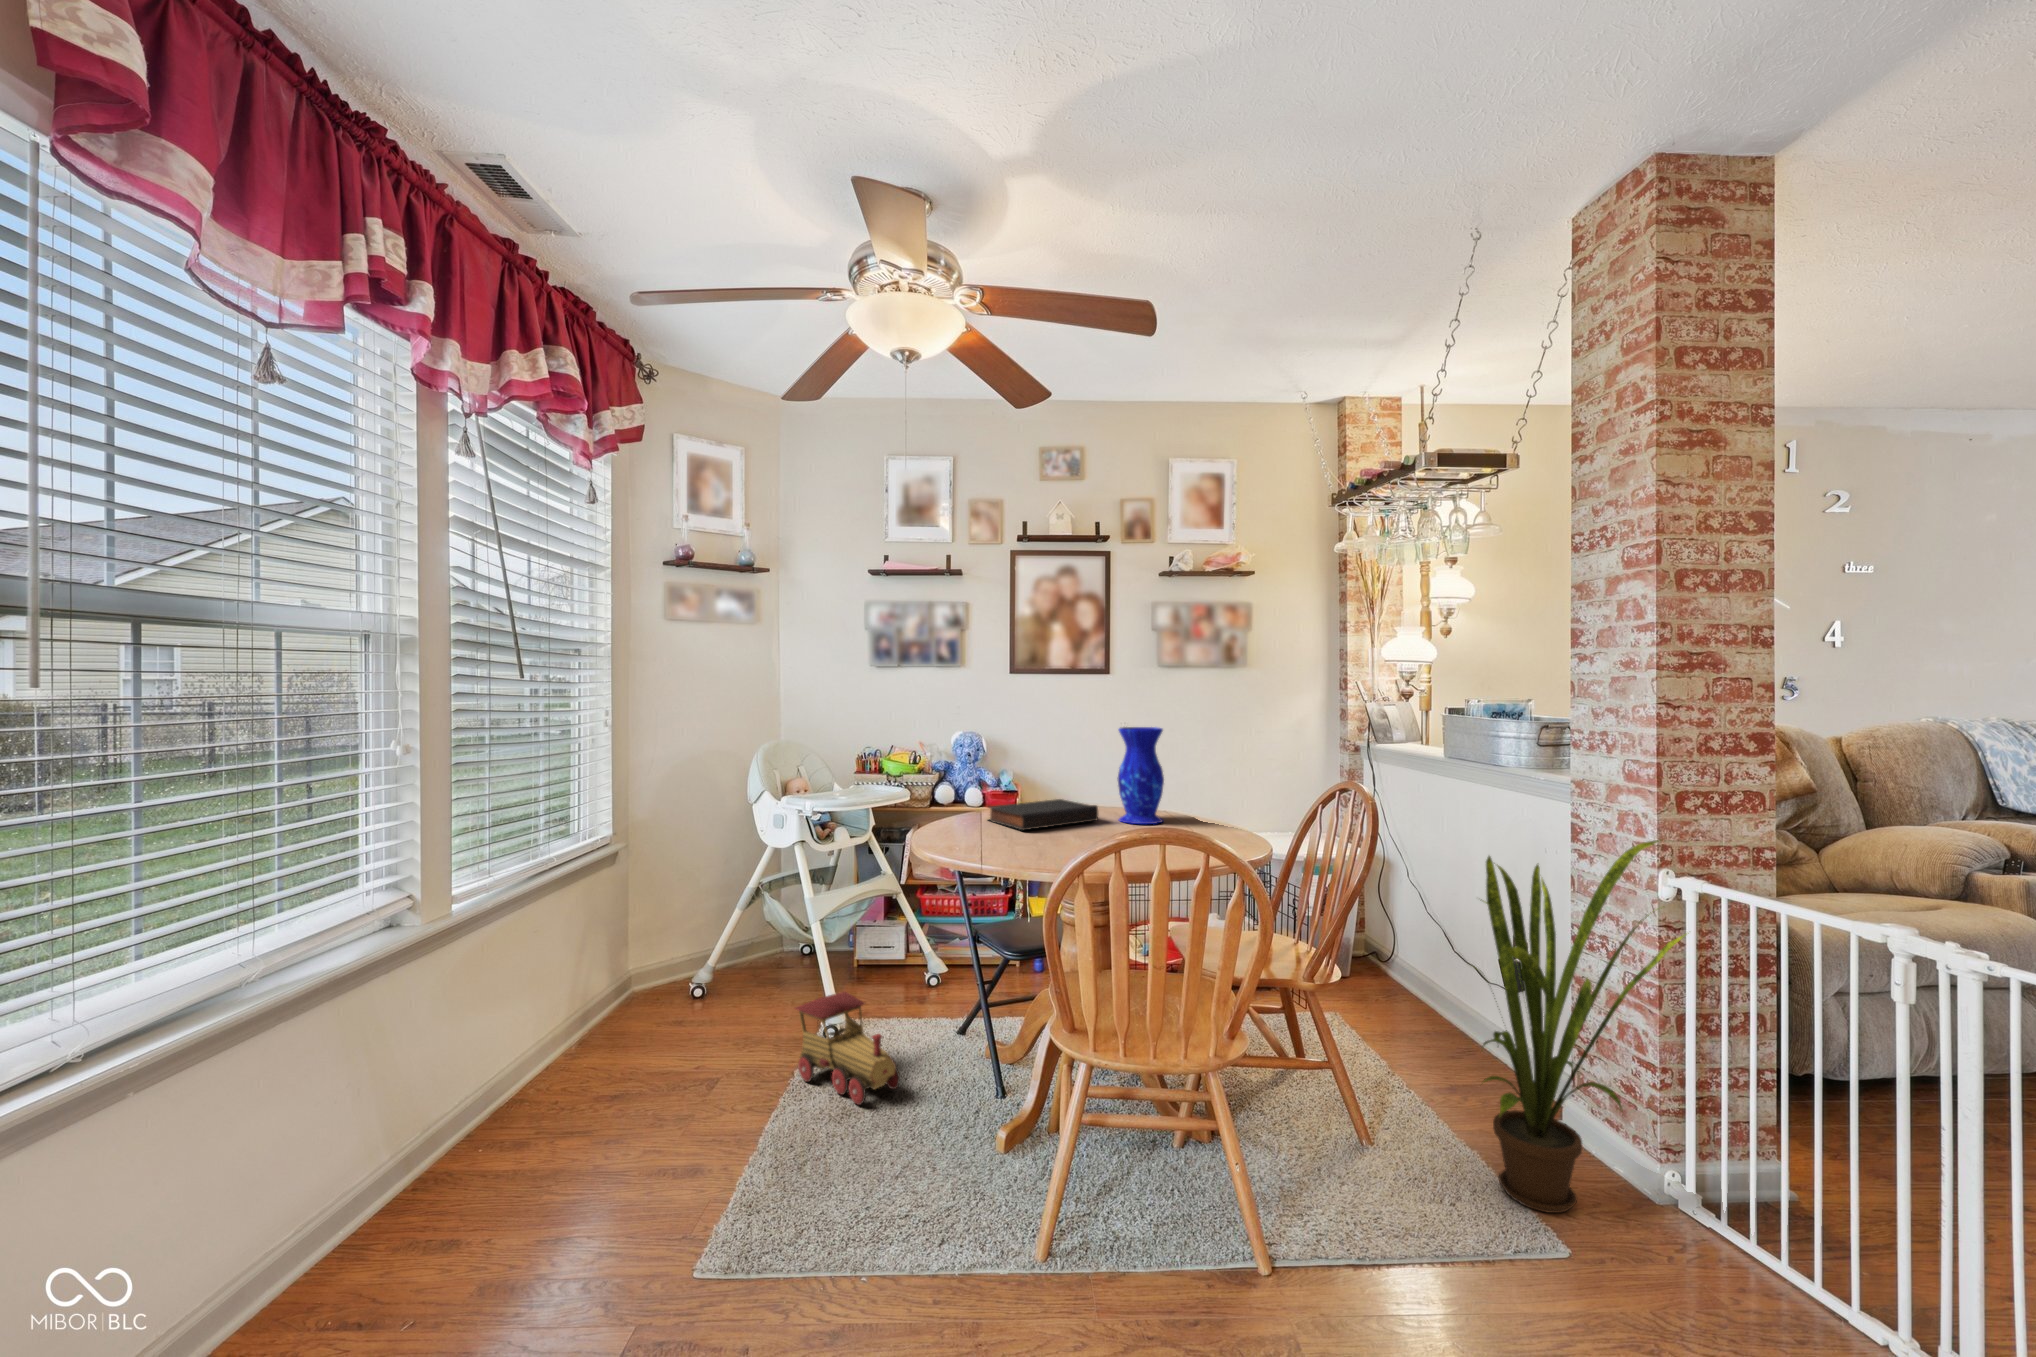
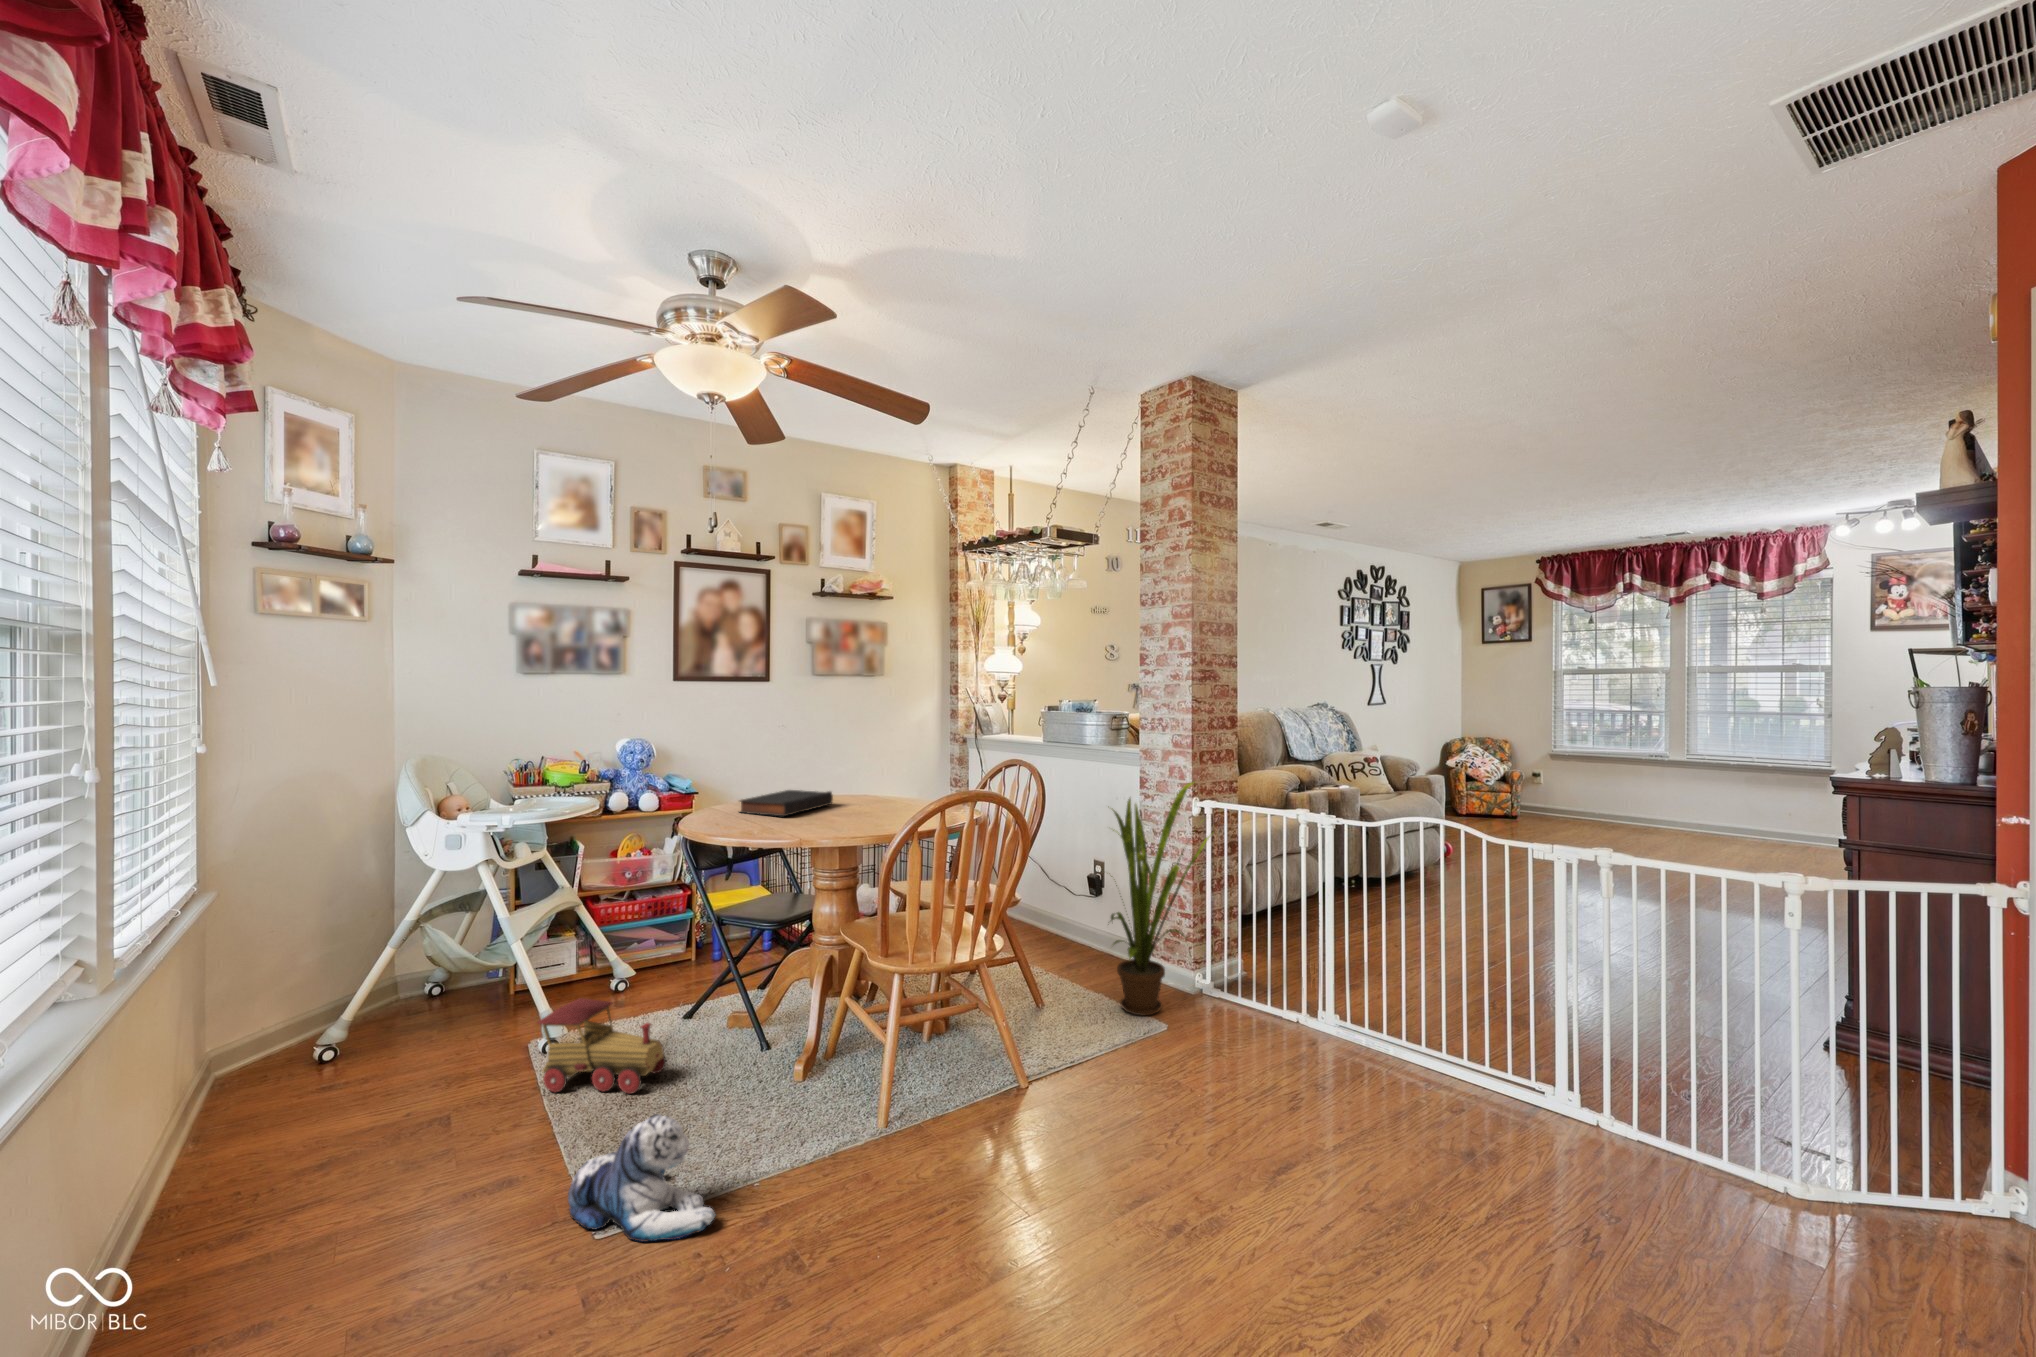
vase: present [1117,727,1164,824] -> none [843,725,881,804]
plush toy: none [717,1144,818,1298] -> present [568,1114,716,1241]

